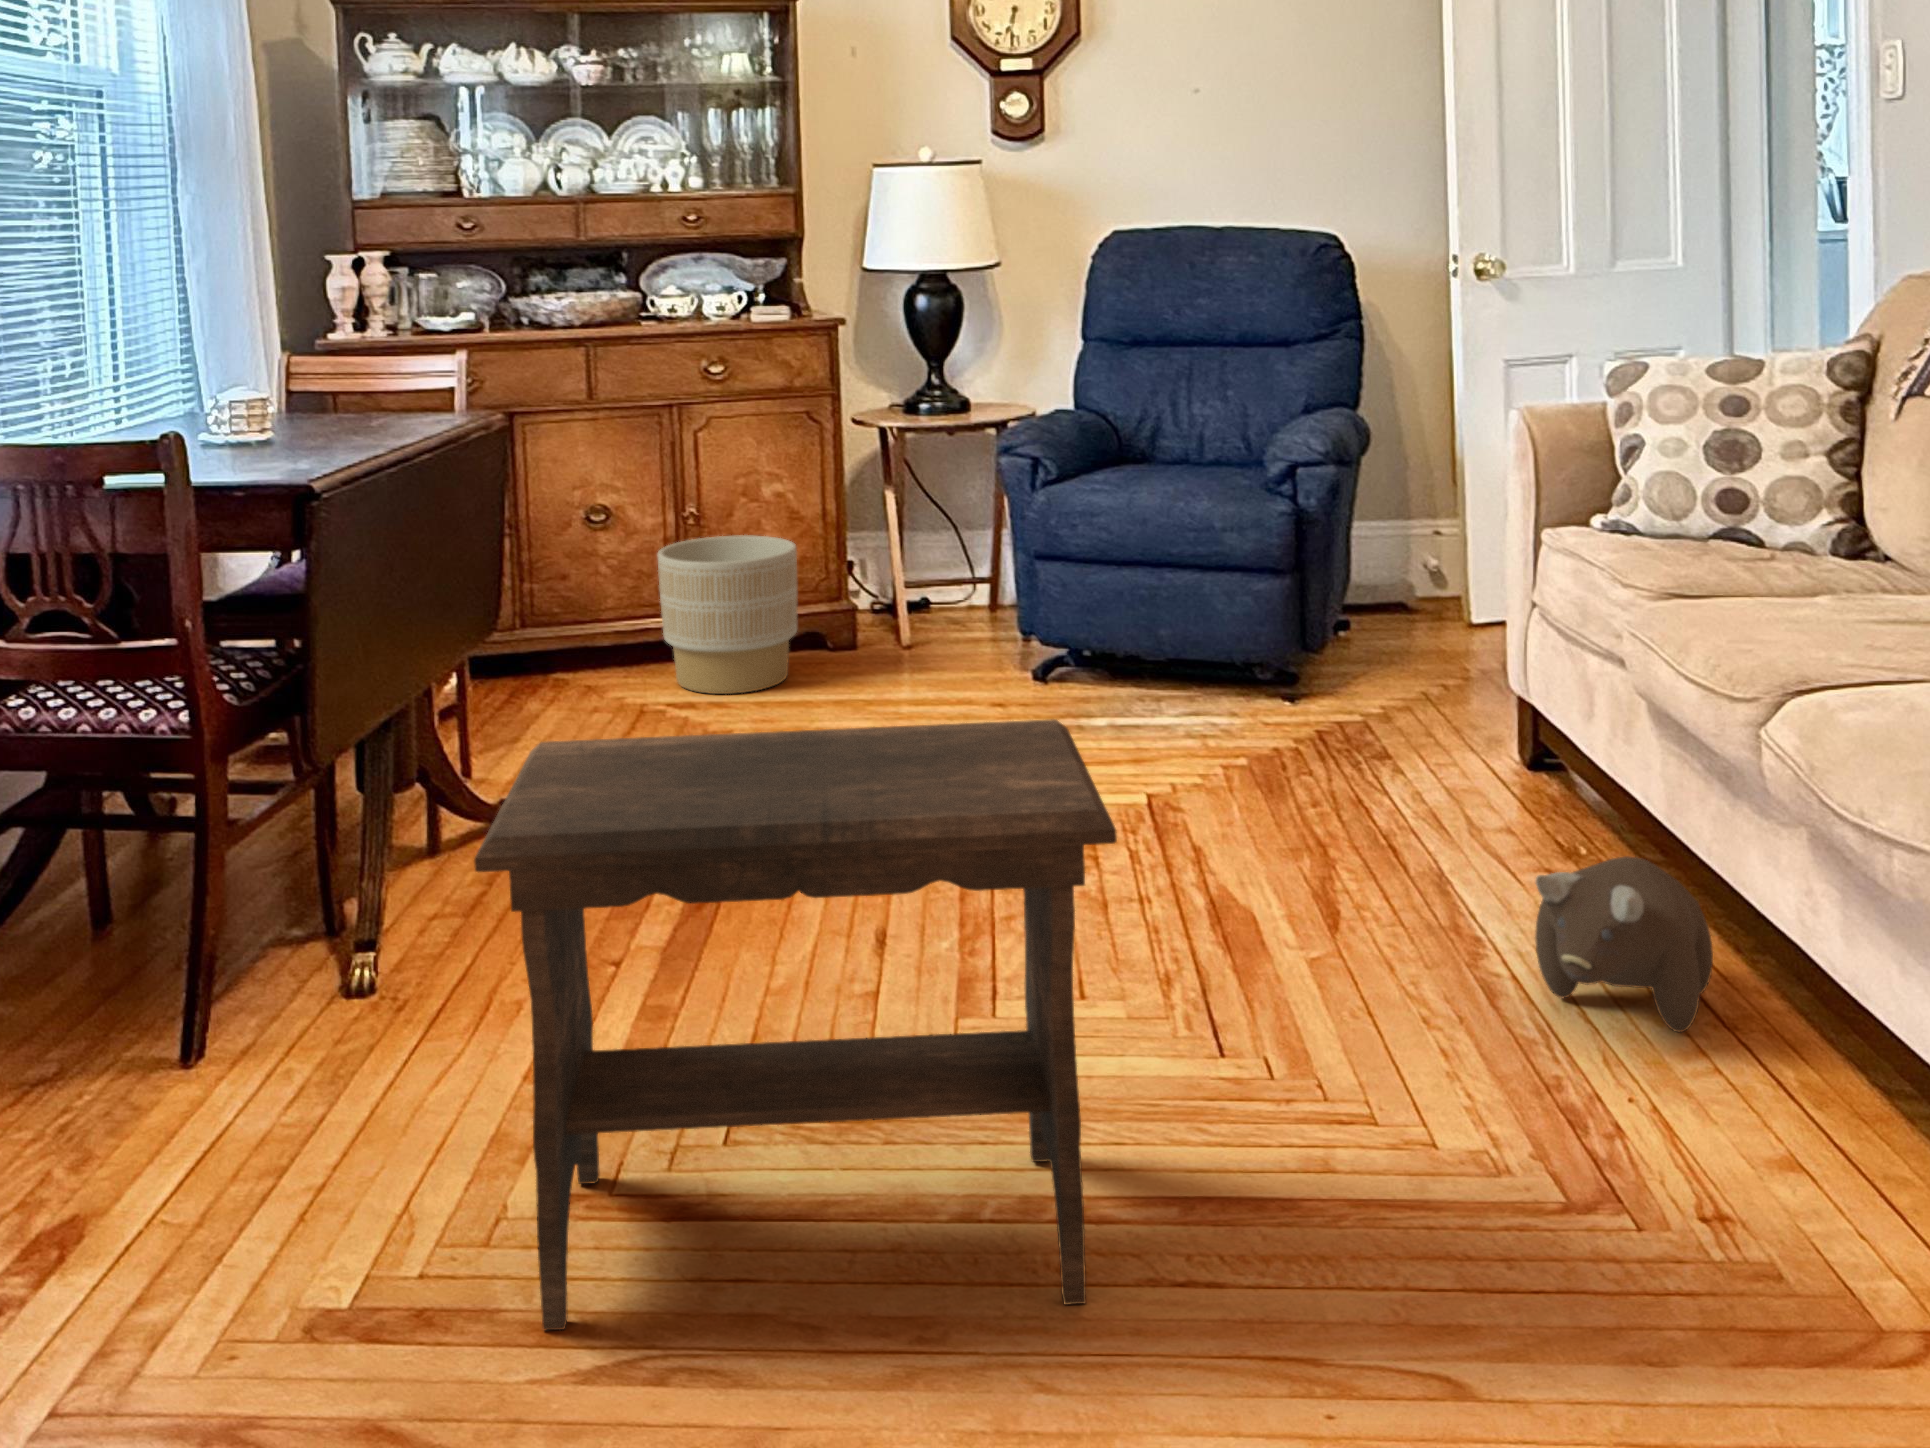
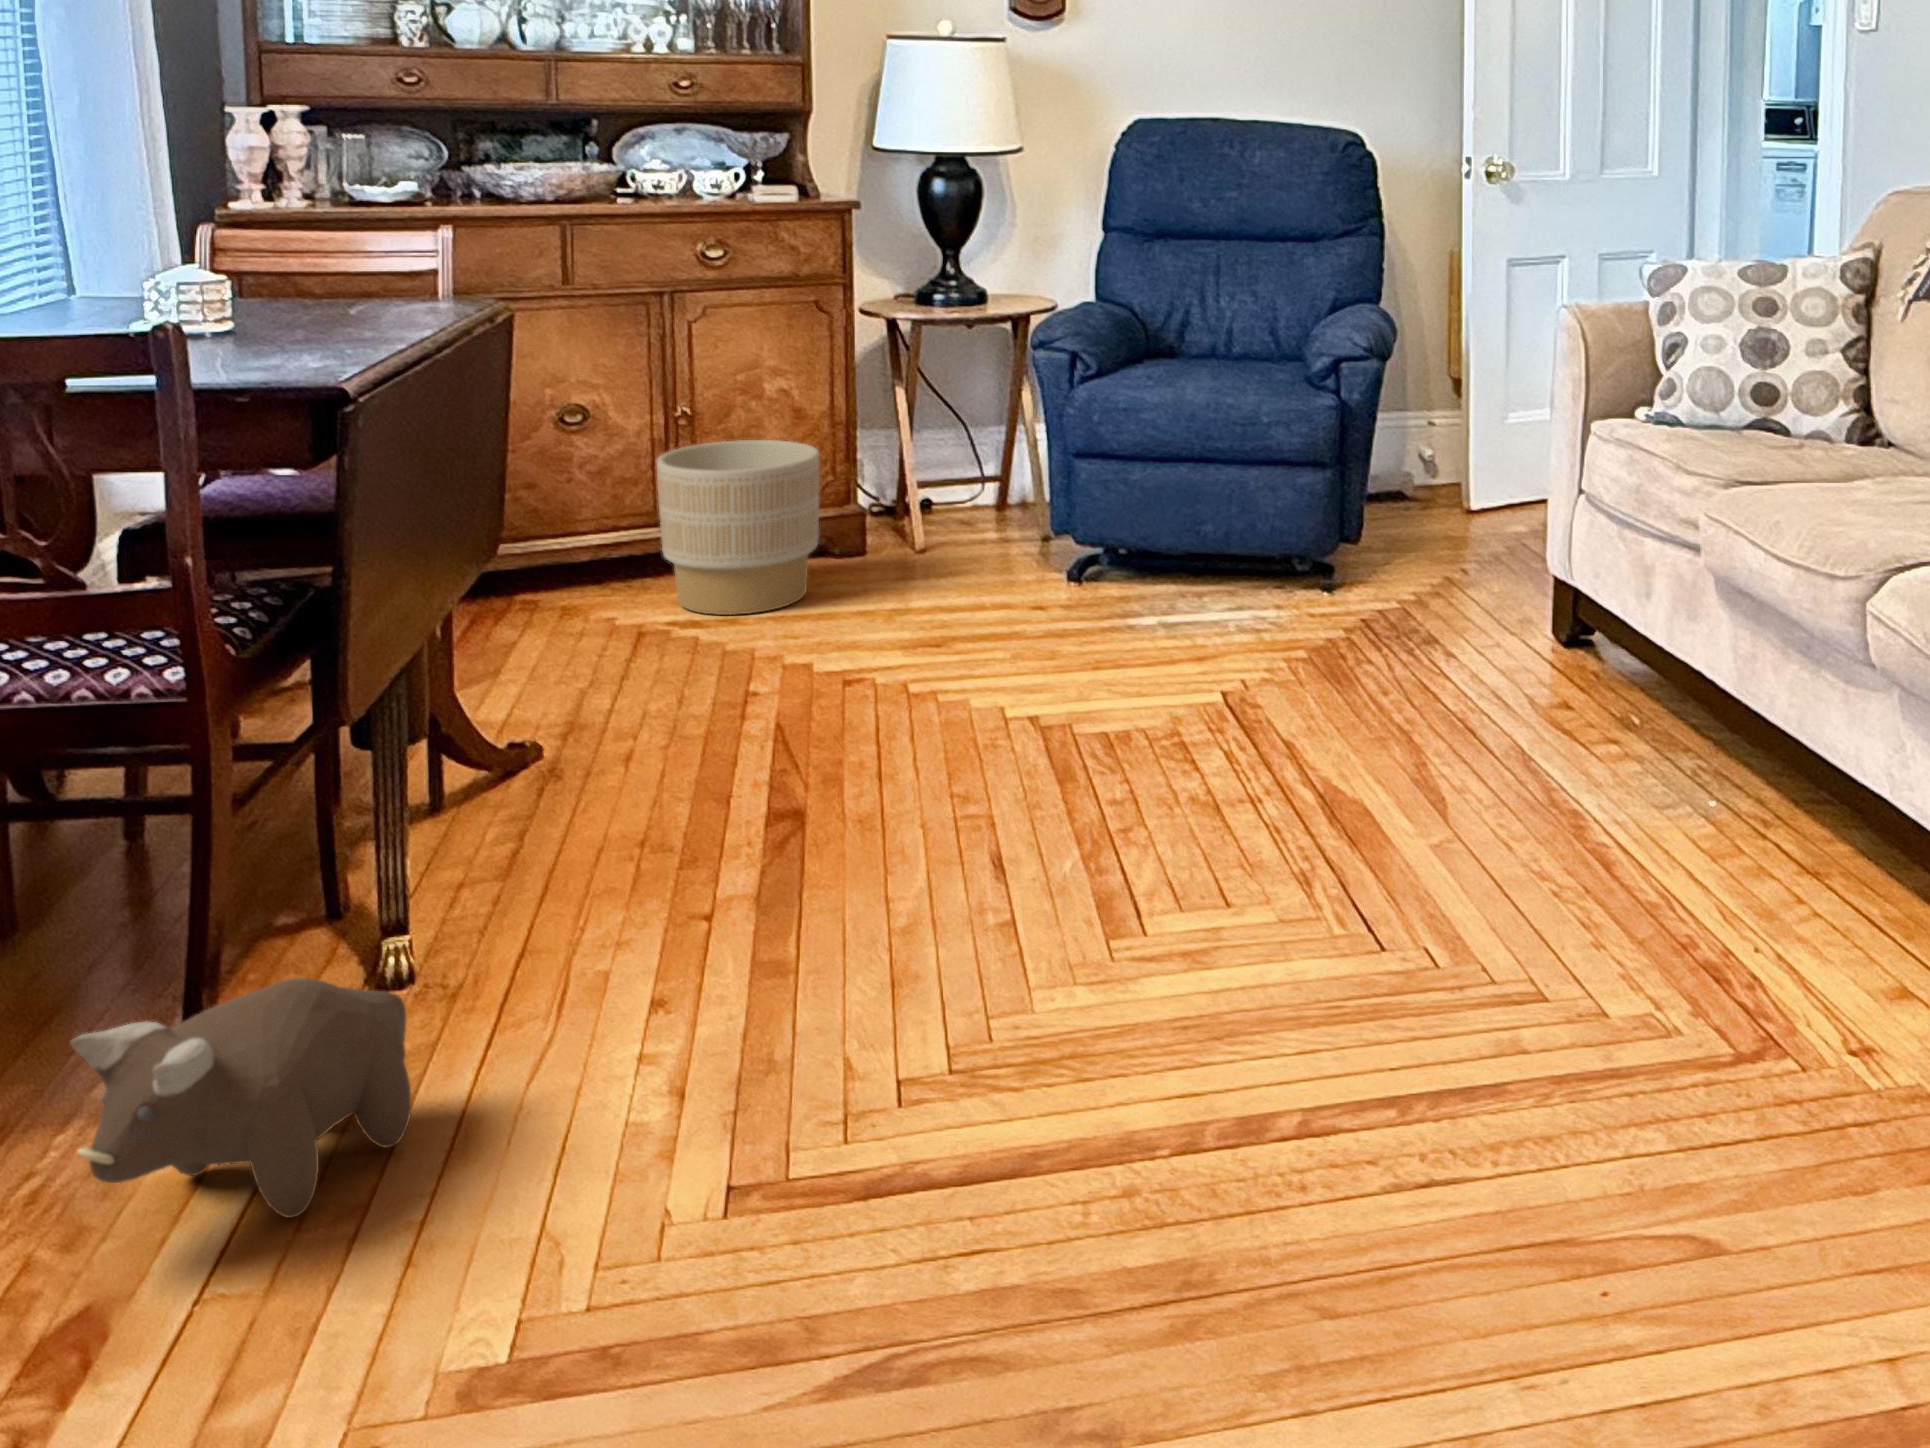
footstool: present [474,719,1117,1330] -> none [691,627,1391,1339]
plush toy: present [1535,856,1713,1032] -> present [71,978,411,1218]

